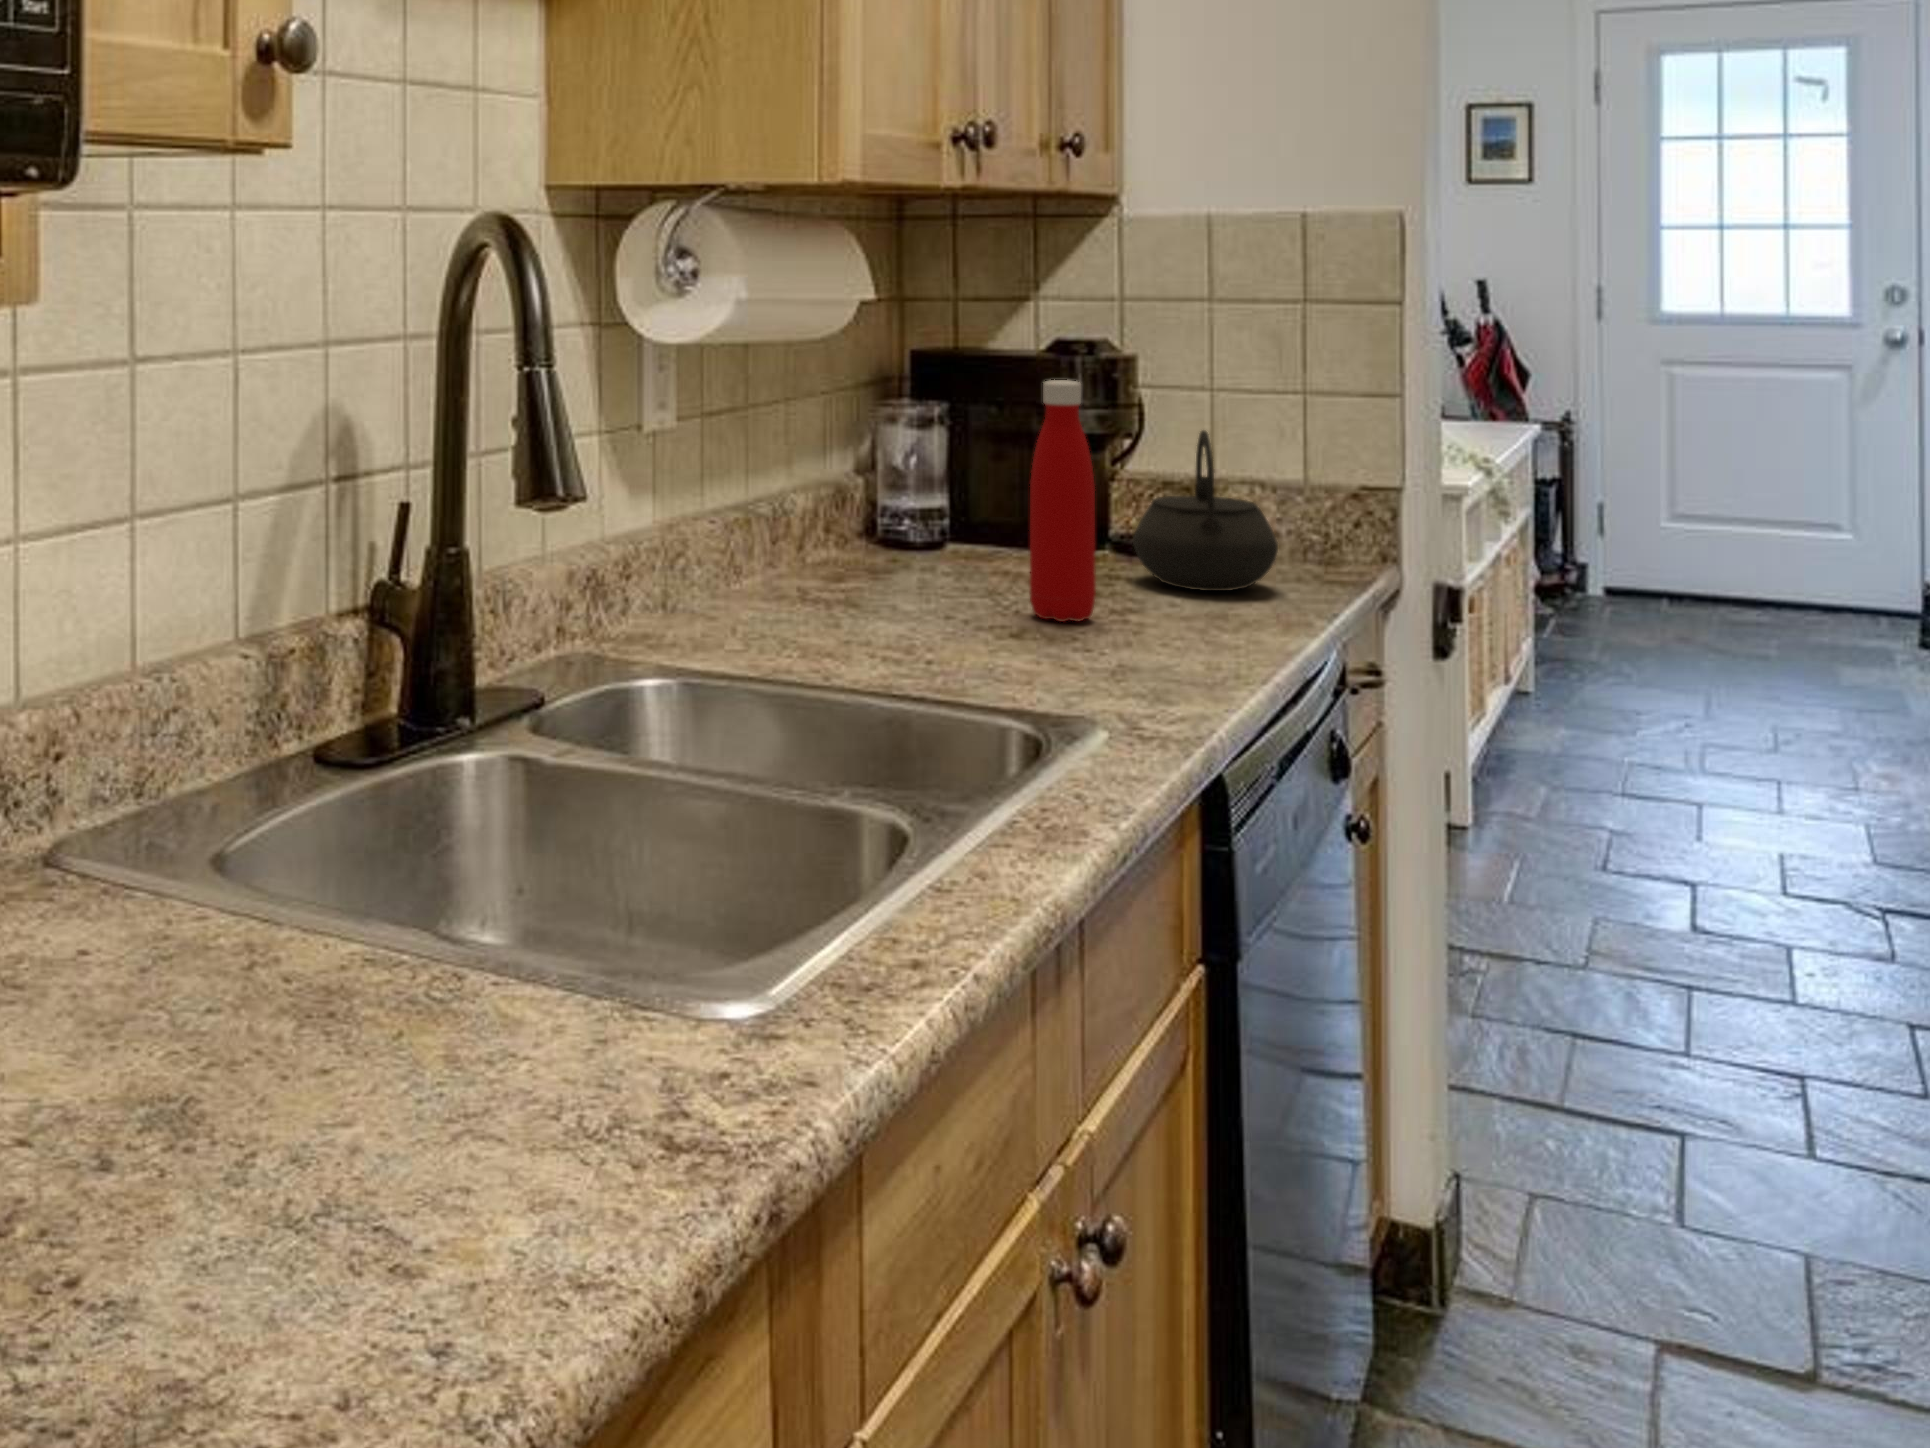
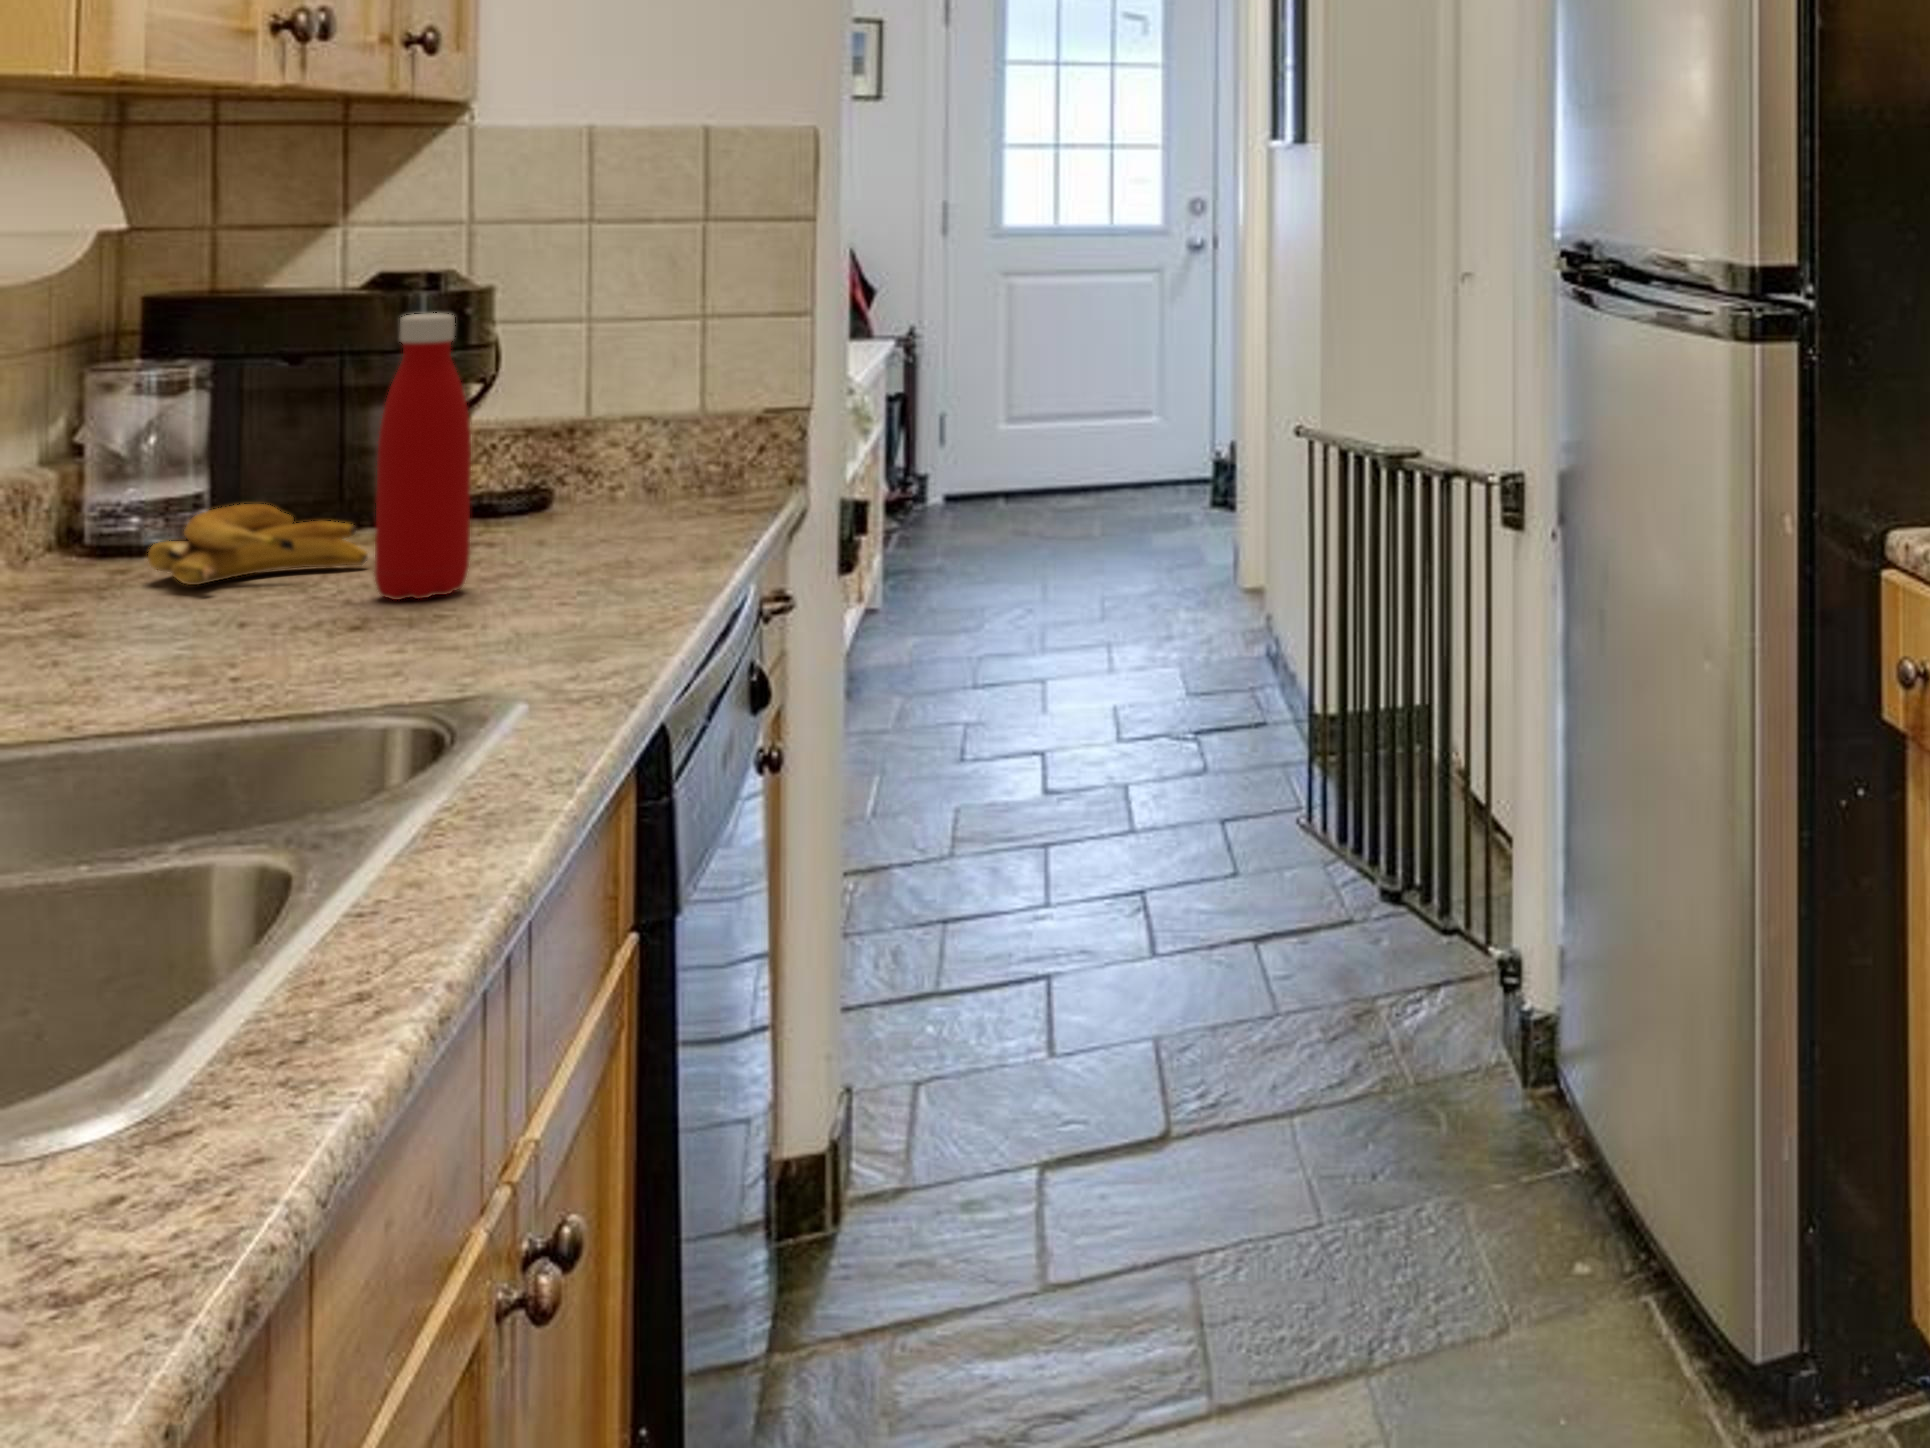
kettle: present [1133,430,1278,591] -> none [504,361,687,540]
banana: none [897,522,1034,584] -> present [148,504,368,585]

